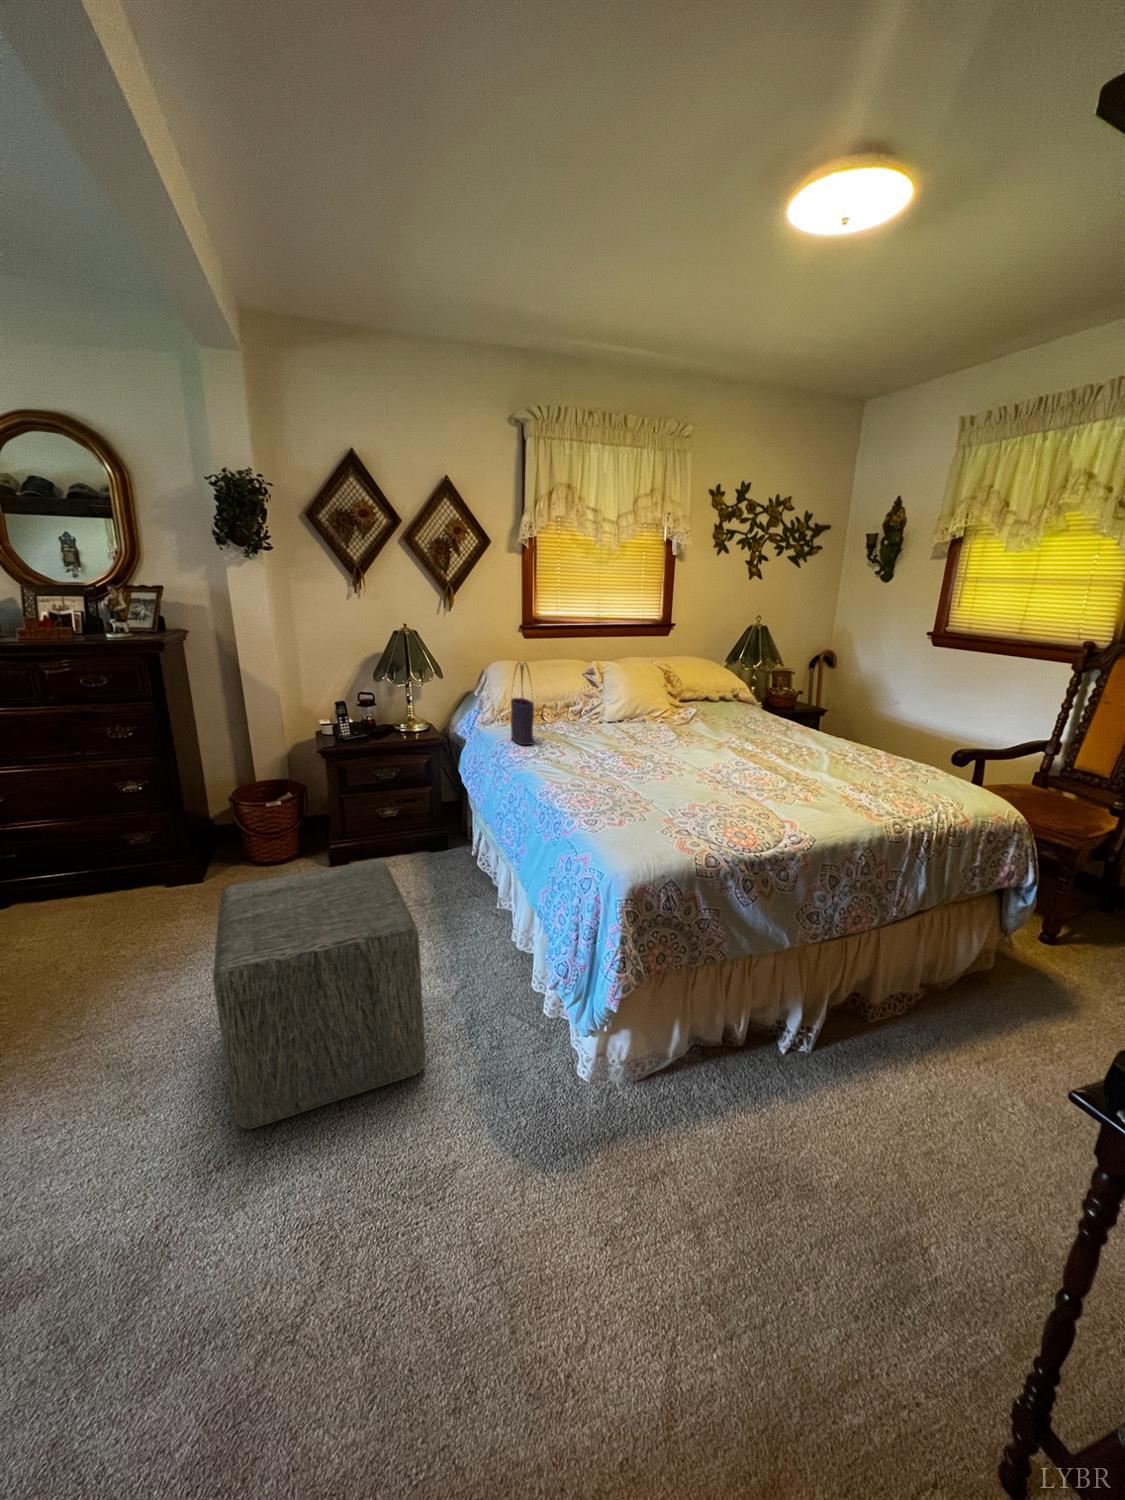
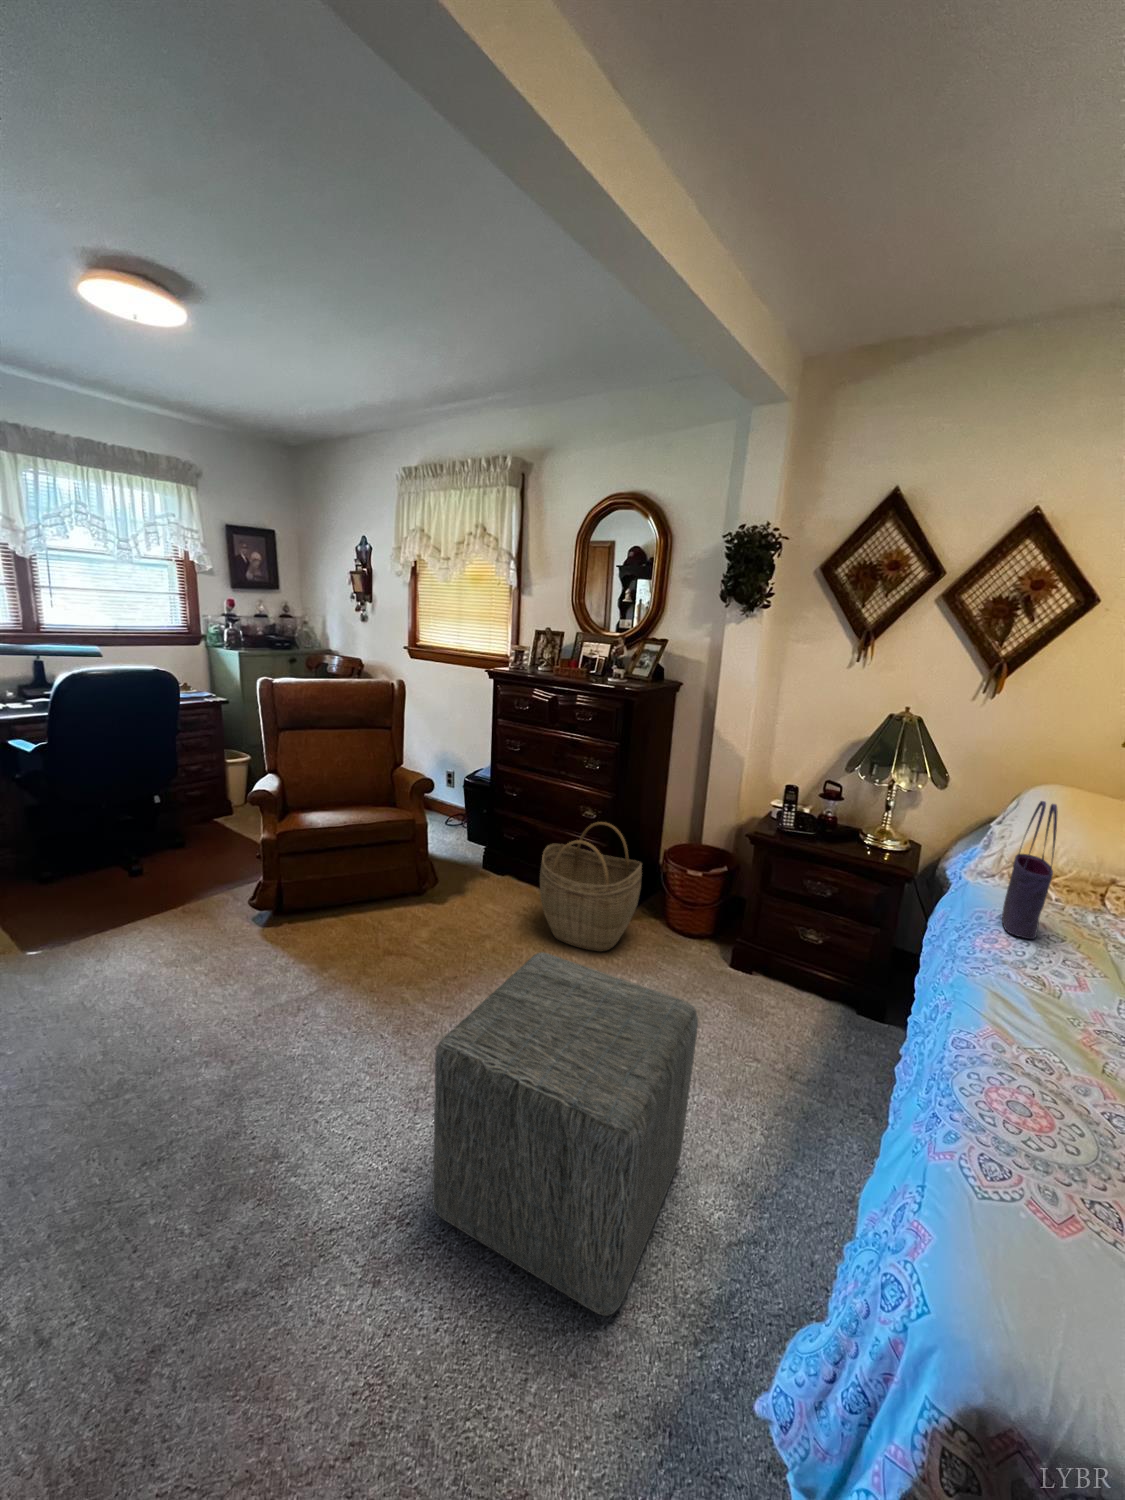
woven basket: none [101,786,230,921] -> present [540,822,642,952]

